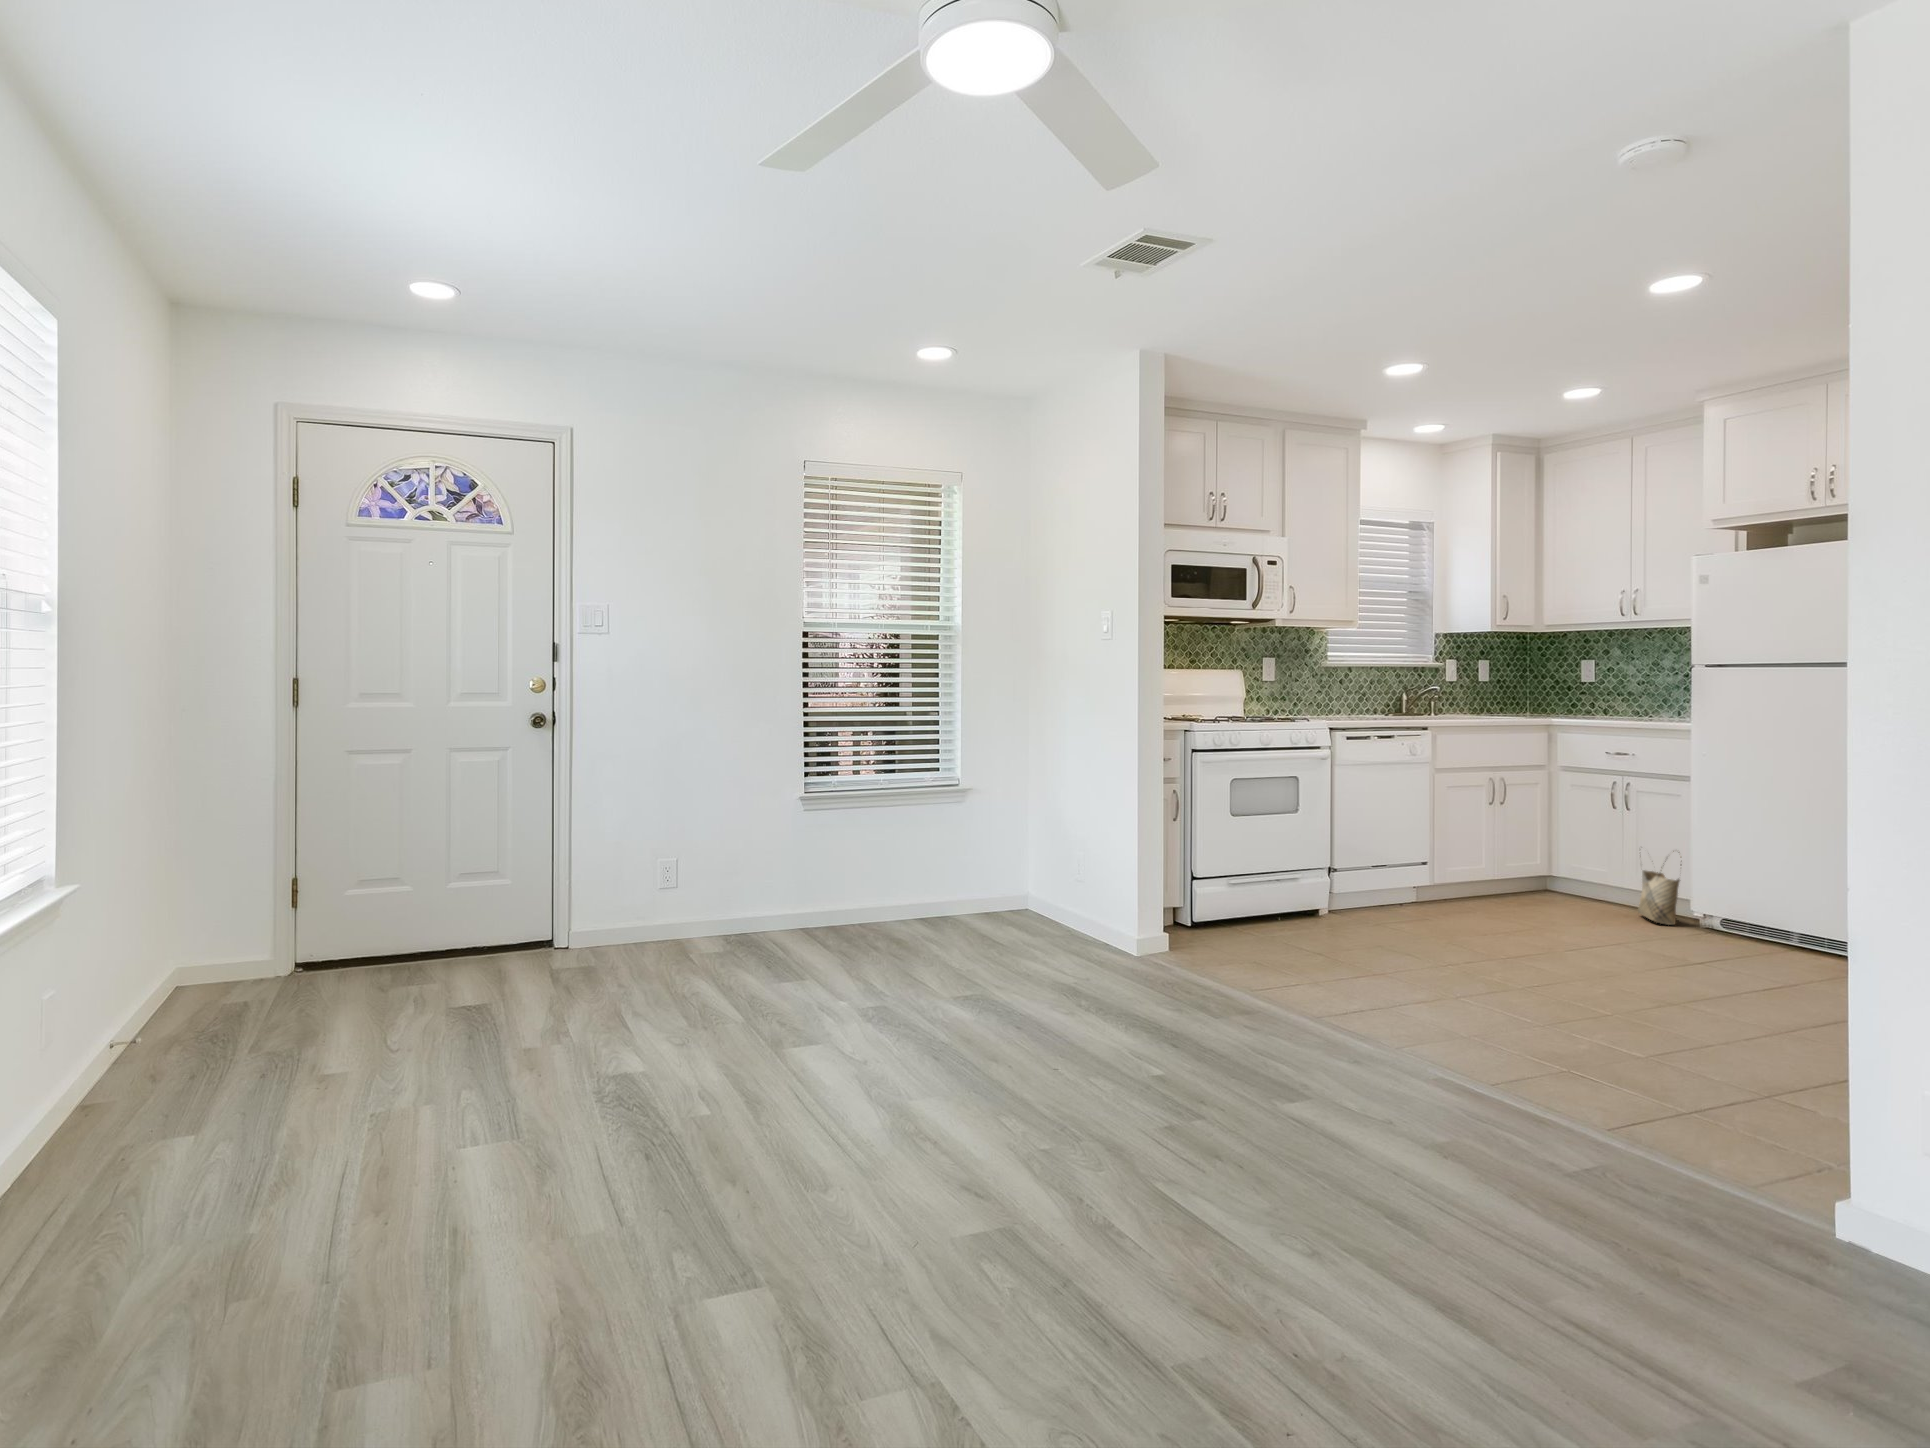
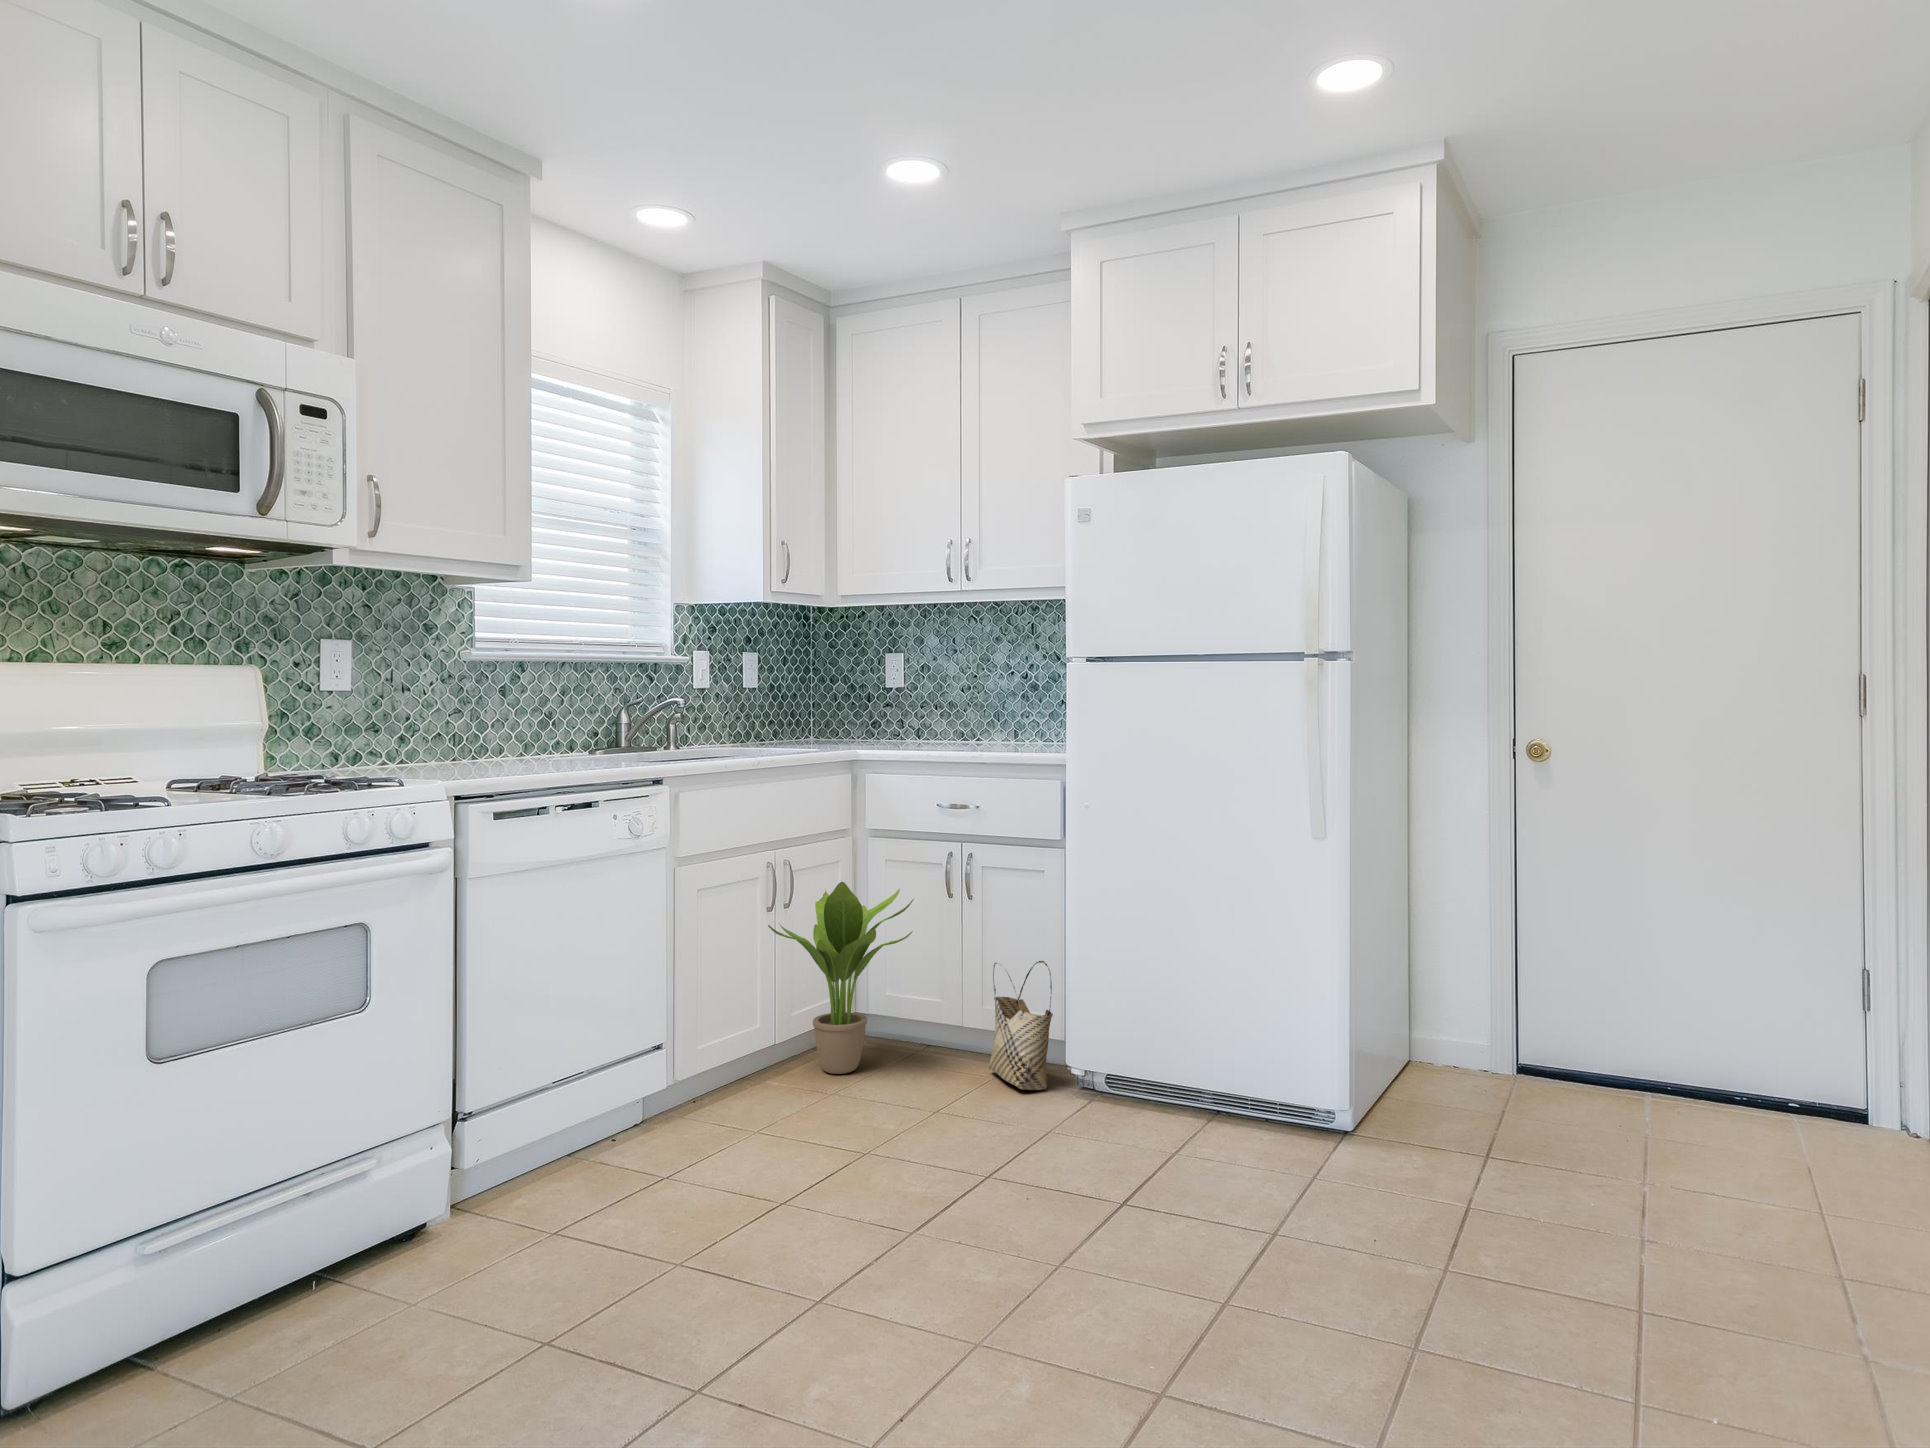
potted plant: none [1489,790,1586,903] -> present [768,882,914,1074]

